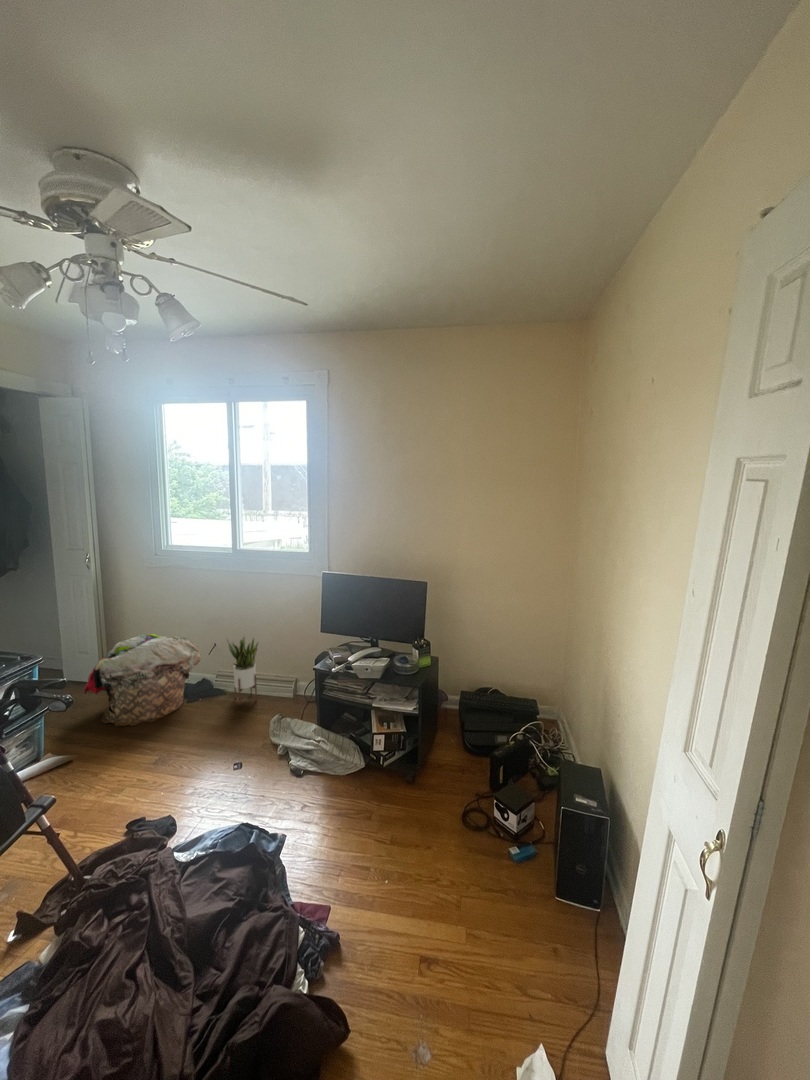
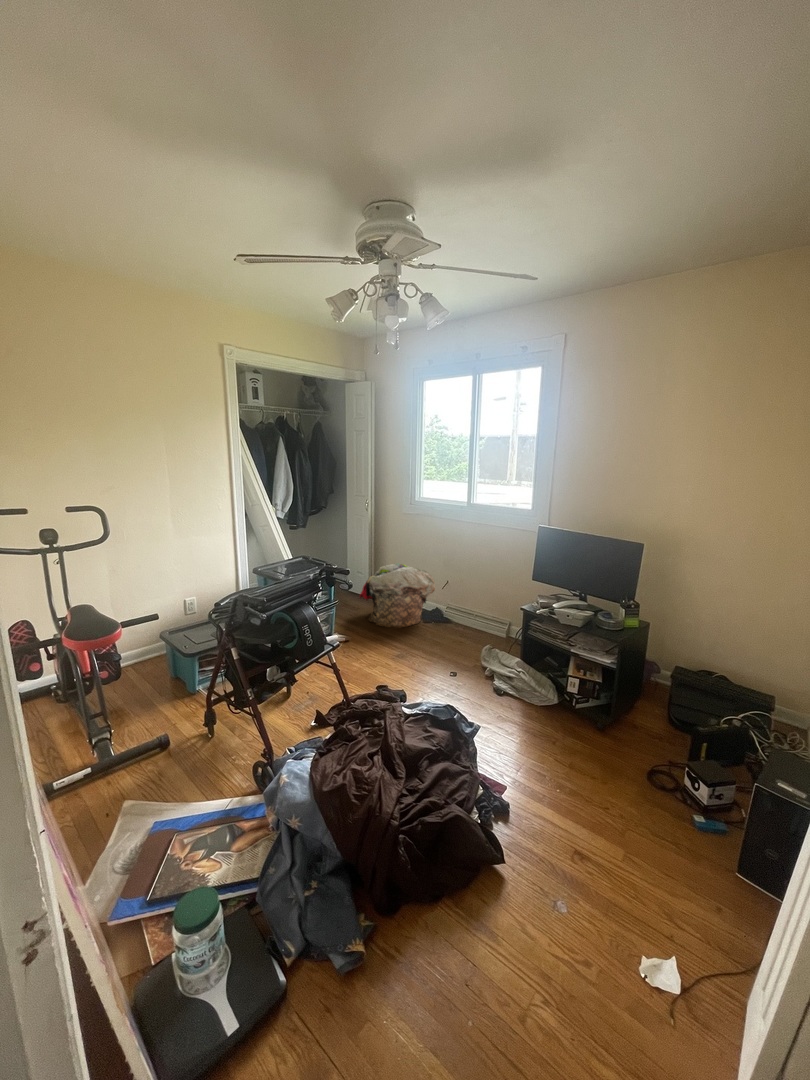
potted plant: present [226,635,258,704] -> none [454,573,480,632]

